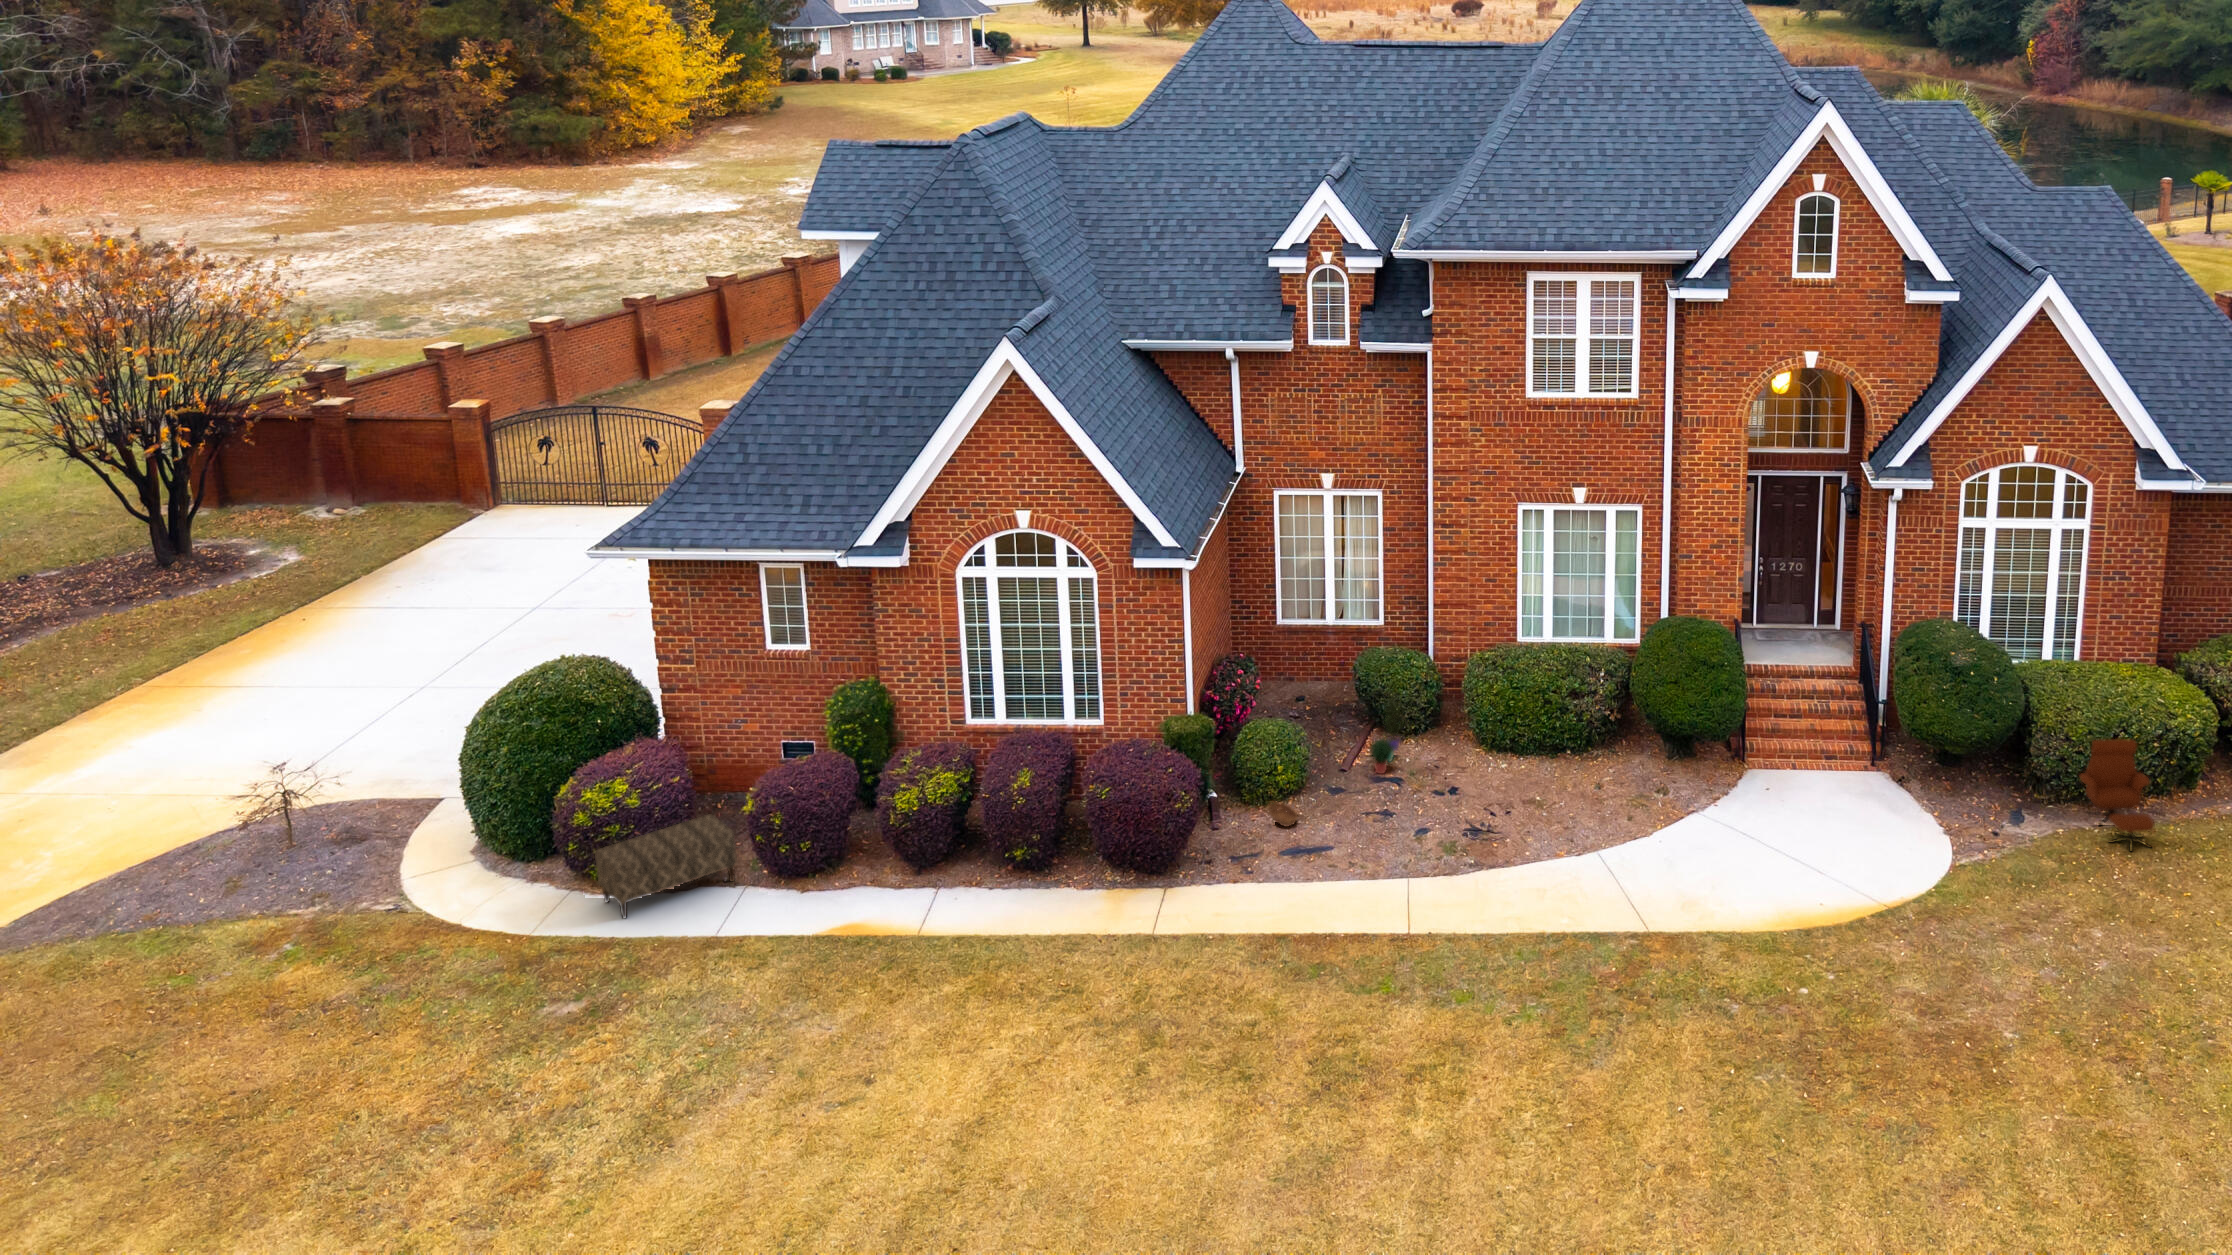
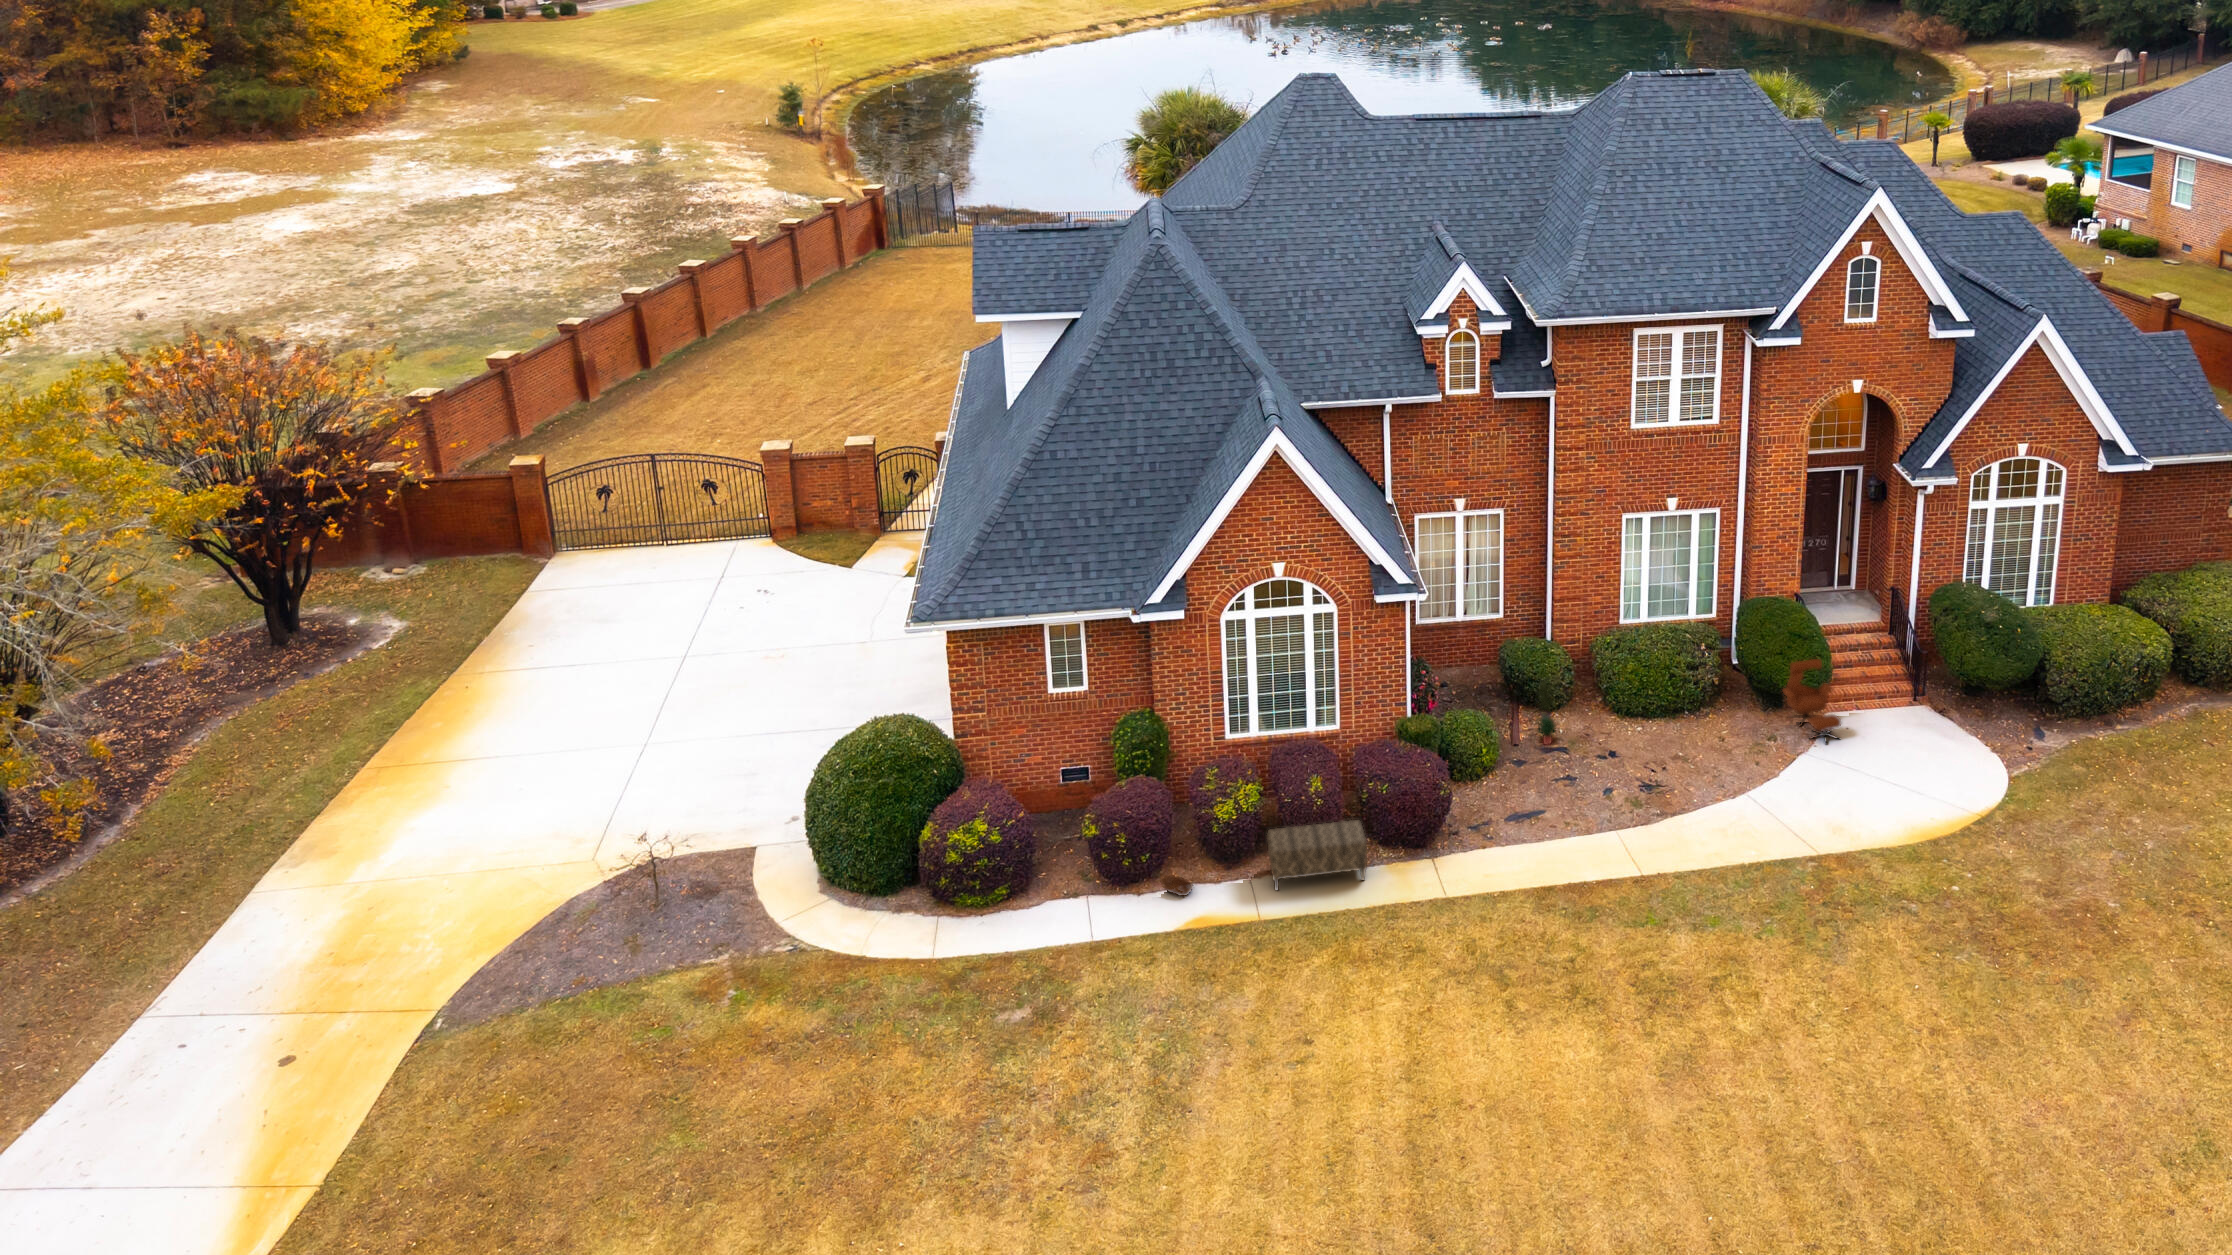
lounge chair: present [2079,739,2155,850] -> present [1783,659,1841,739]
basket: present [1268,802,1298,826] -> present [1161,875,1193,896]
bench: present [595,814,737,918] -> present [1267,820,1367,890]

